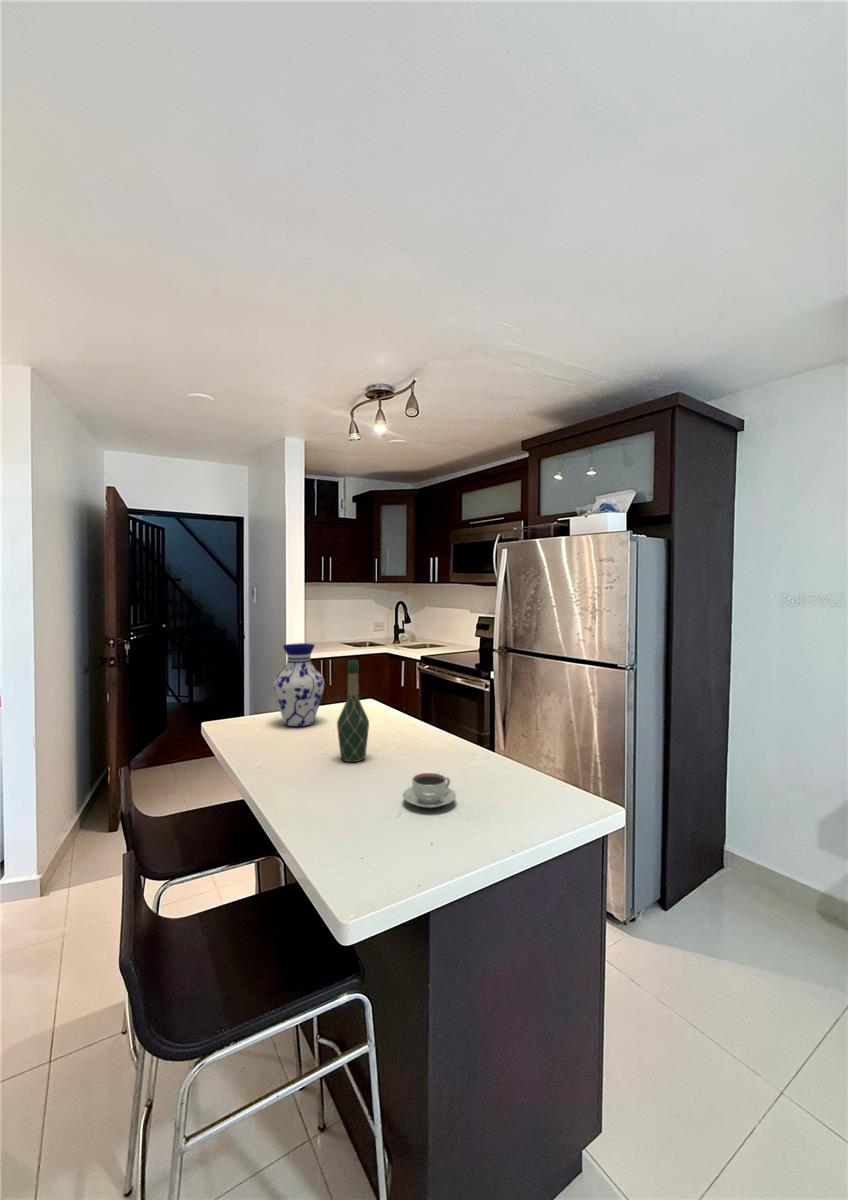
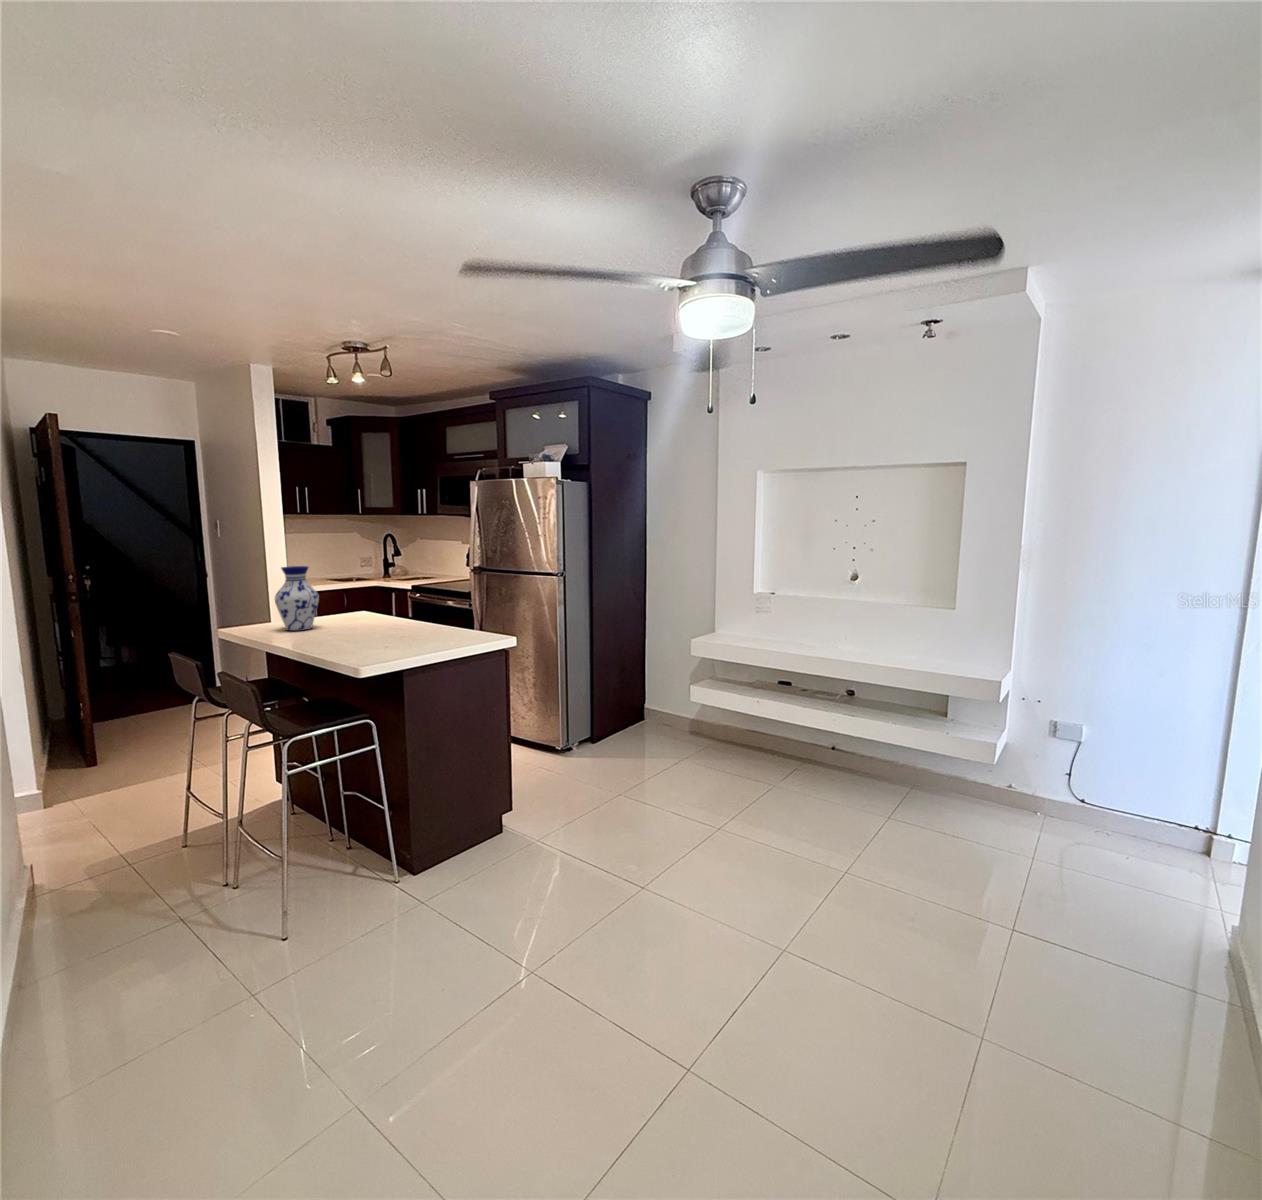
wine bottle: present [337,660,369,762] -> none [334,573,358,643]
coffee cup: present [403,773,456,808] -> none [382,637,417,655]

